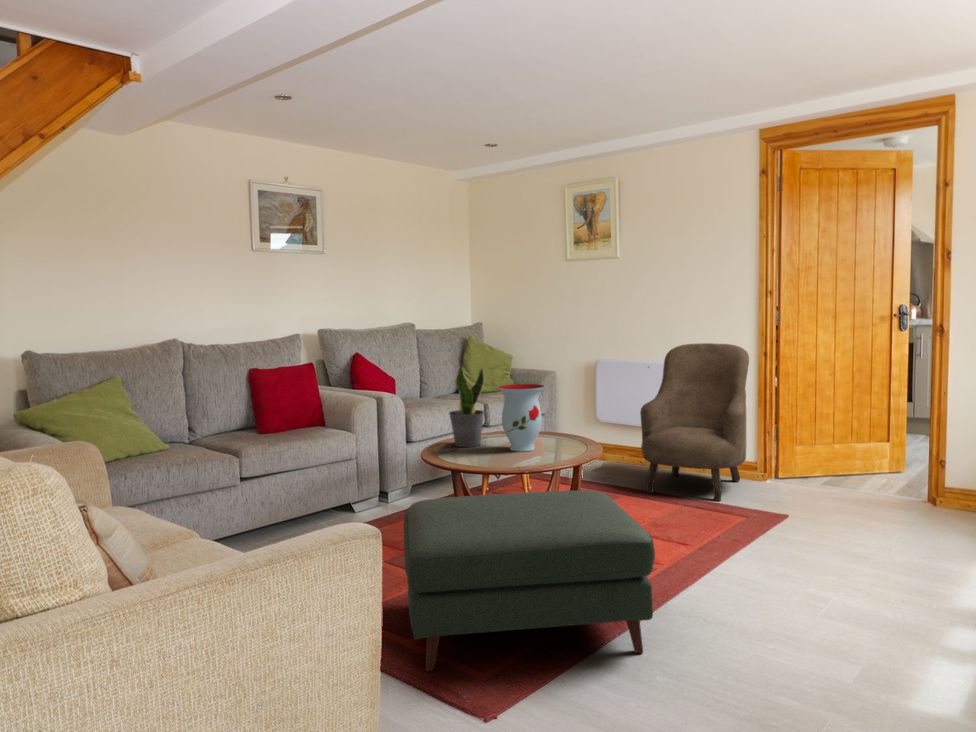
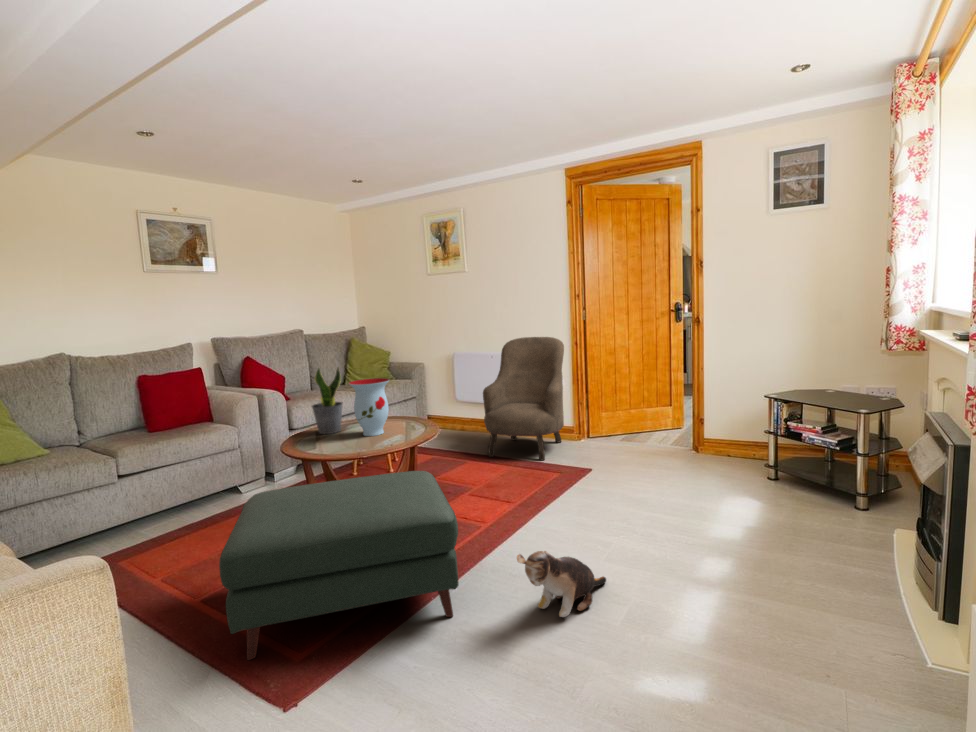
plush toy: none [724,585,824,665] -> present [517,551,606,617]

